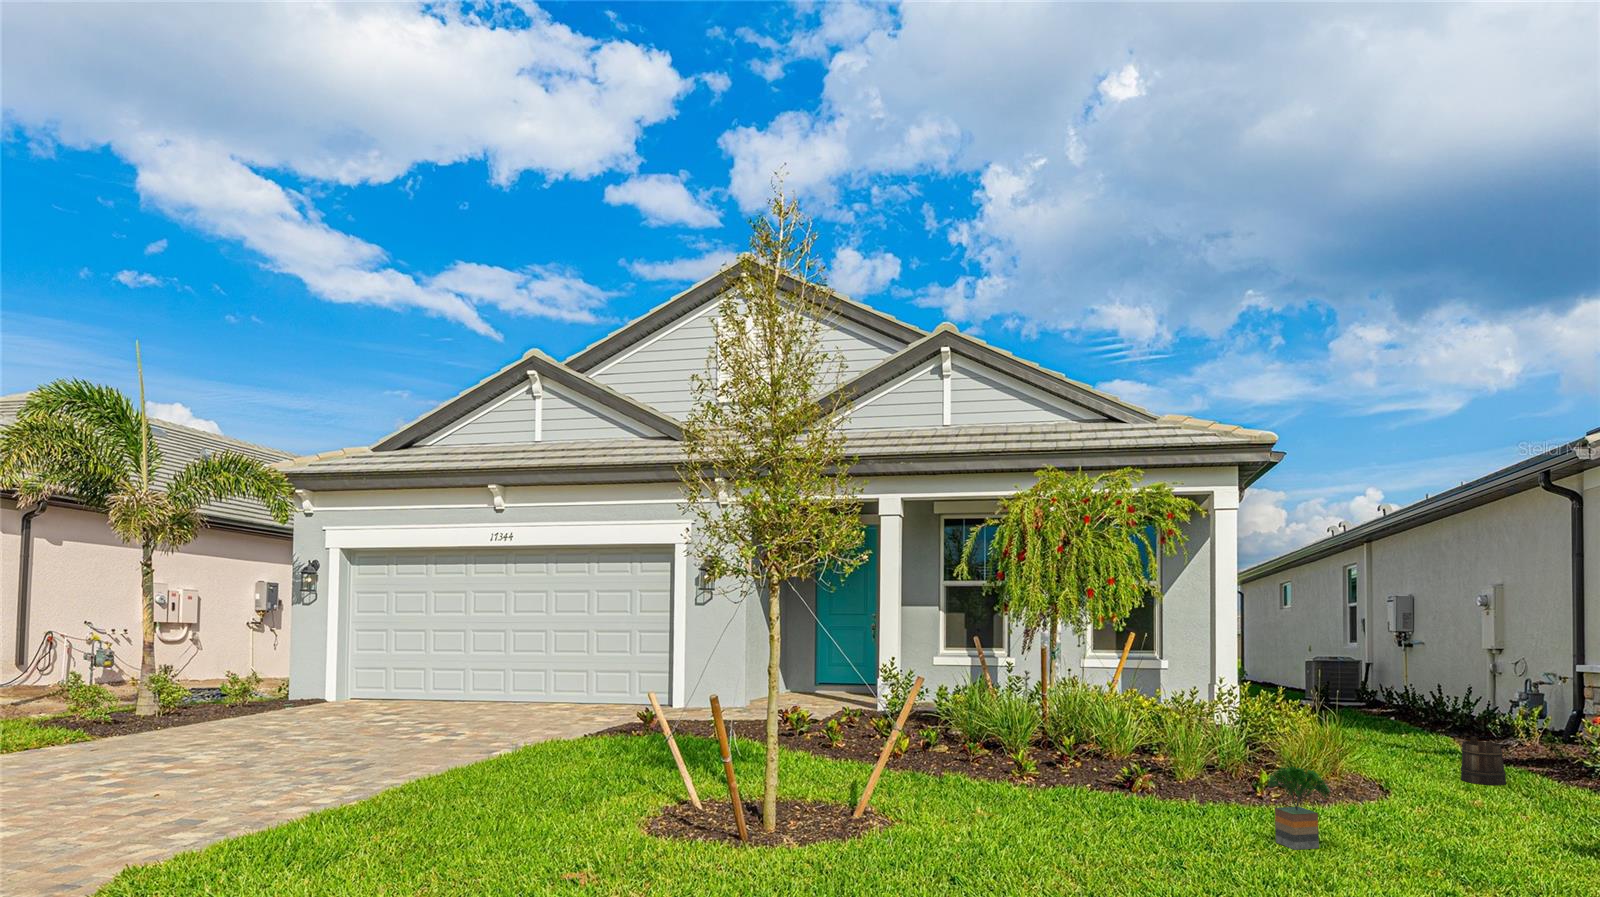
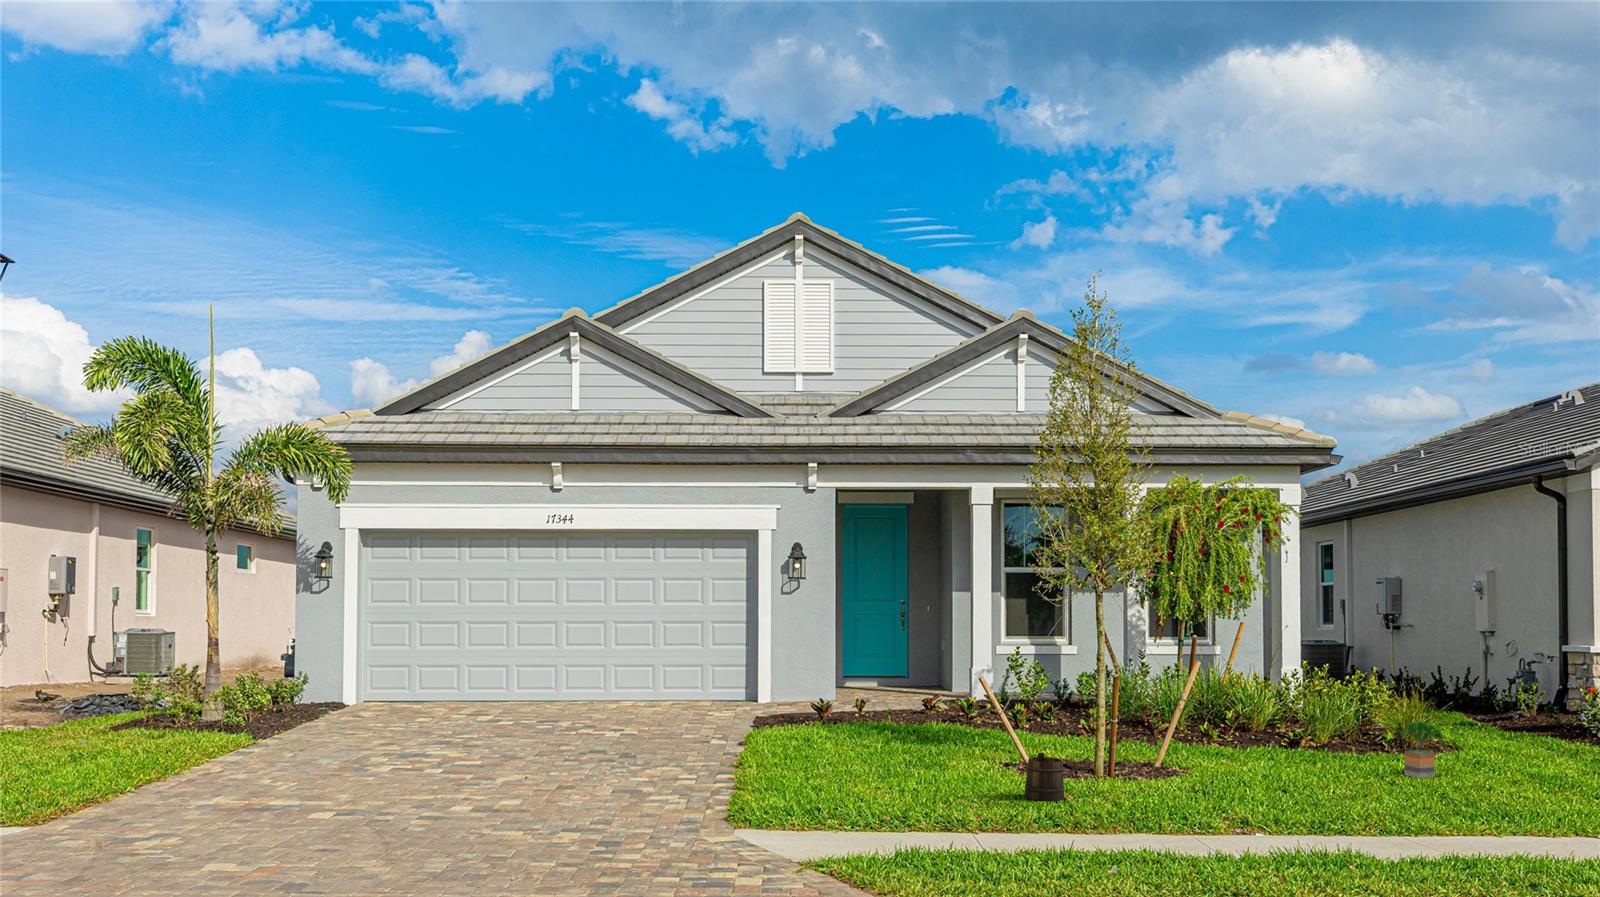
bucket: present [1461,736,1506,785] -> present [1025,753,1065,801]

